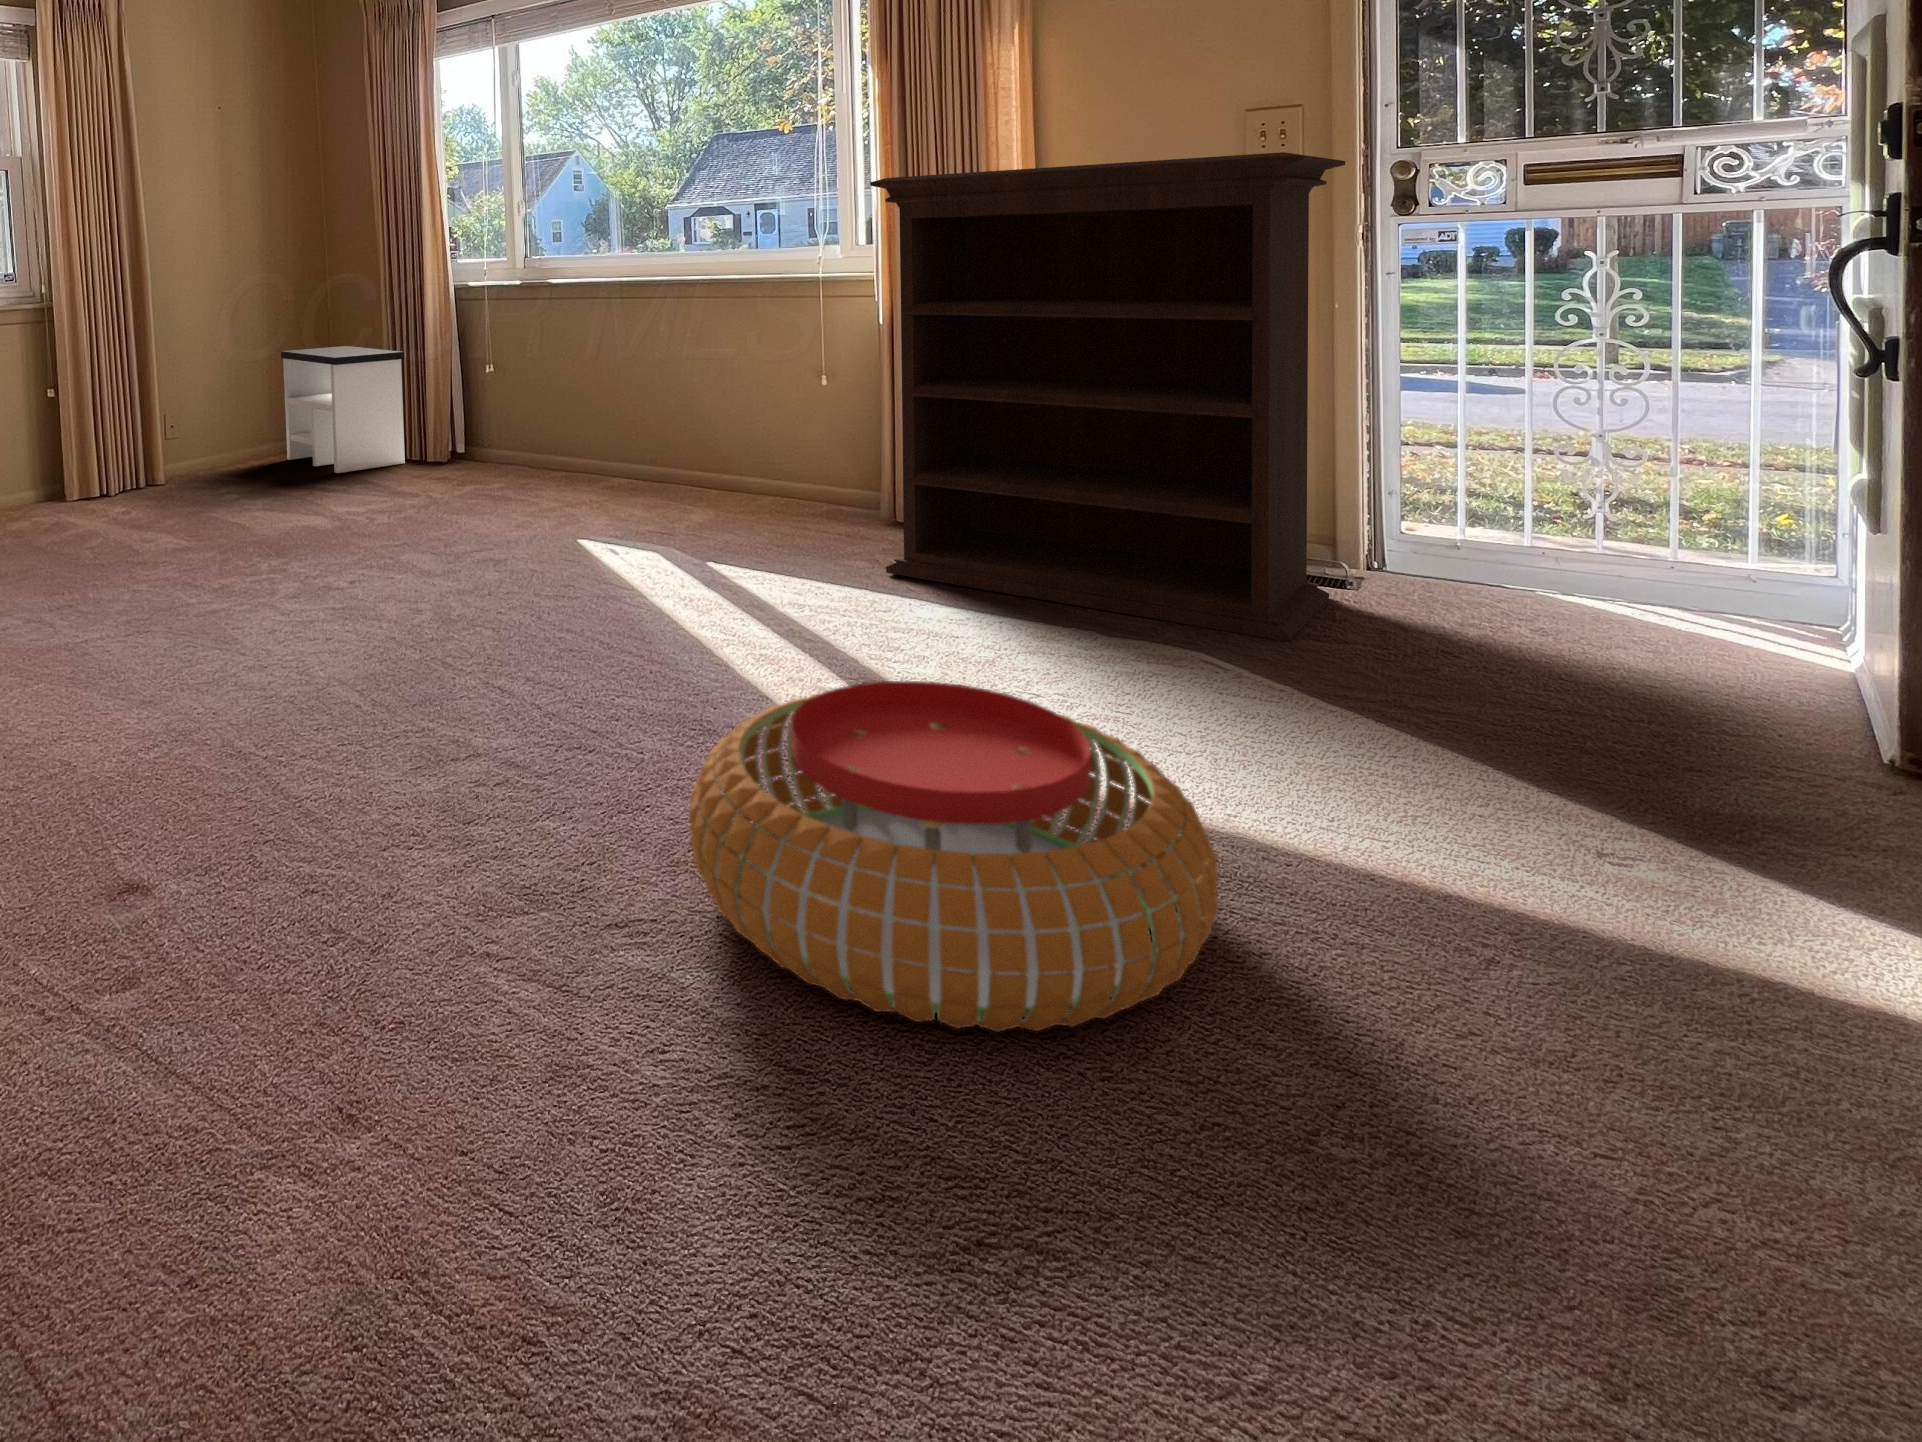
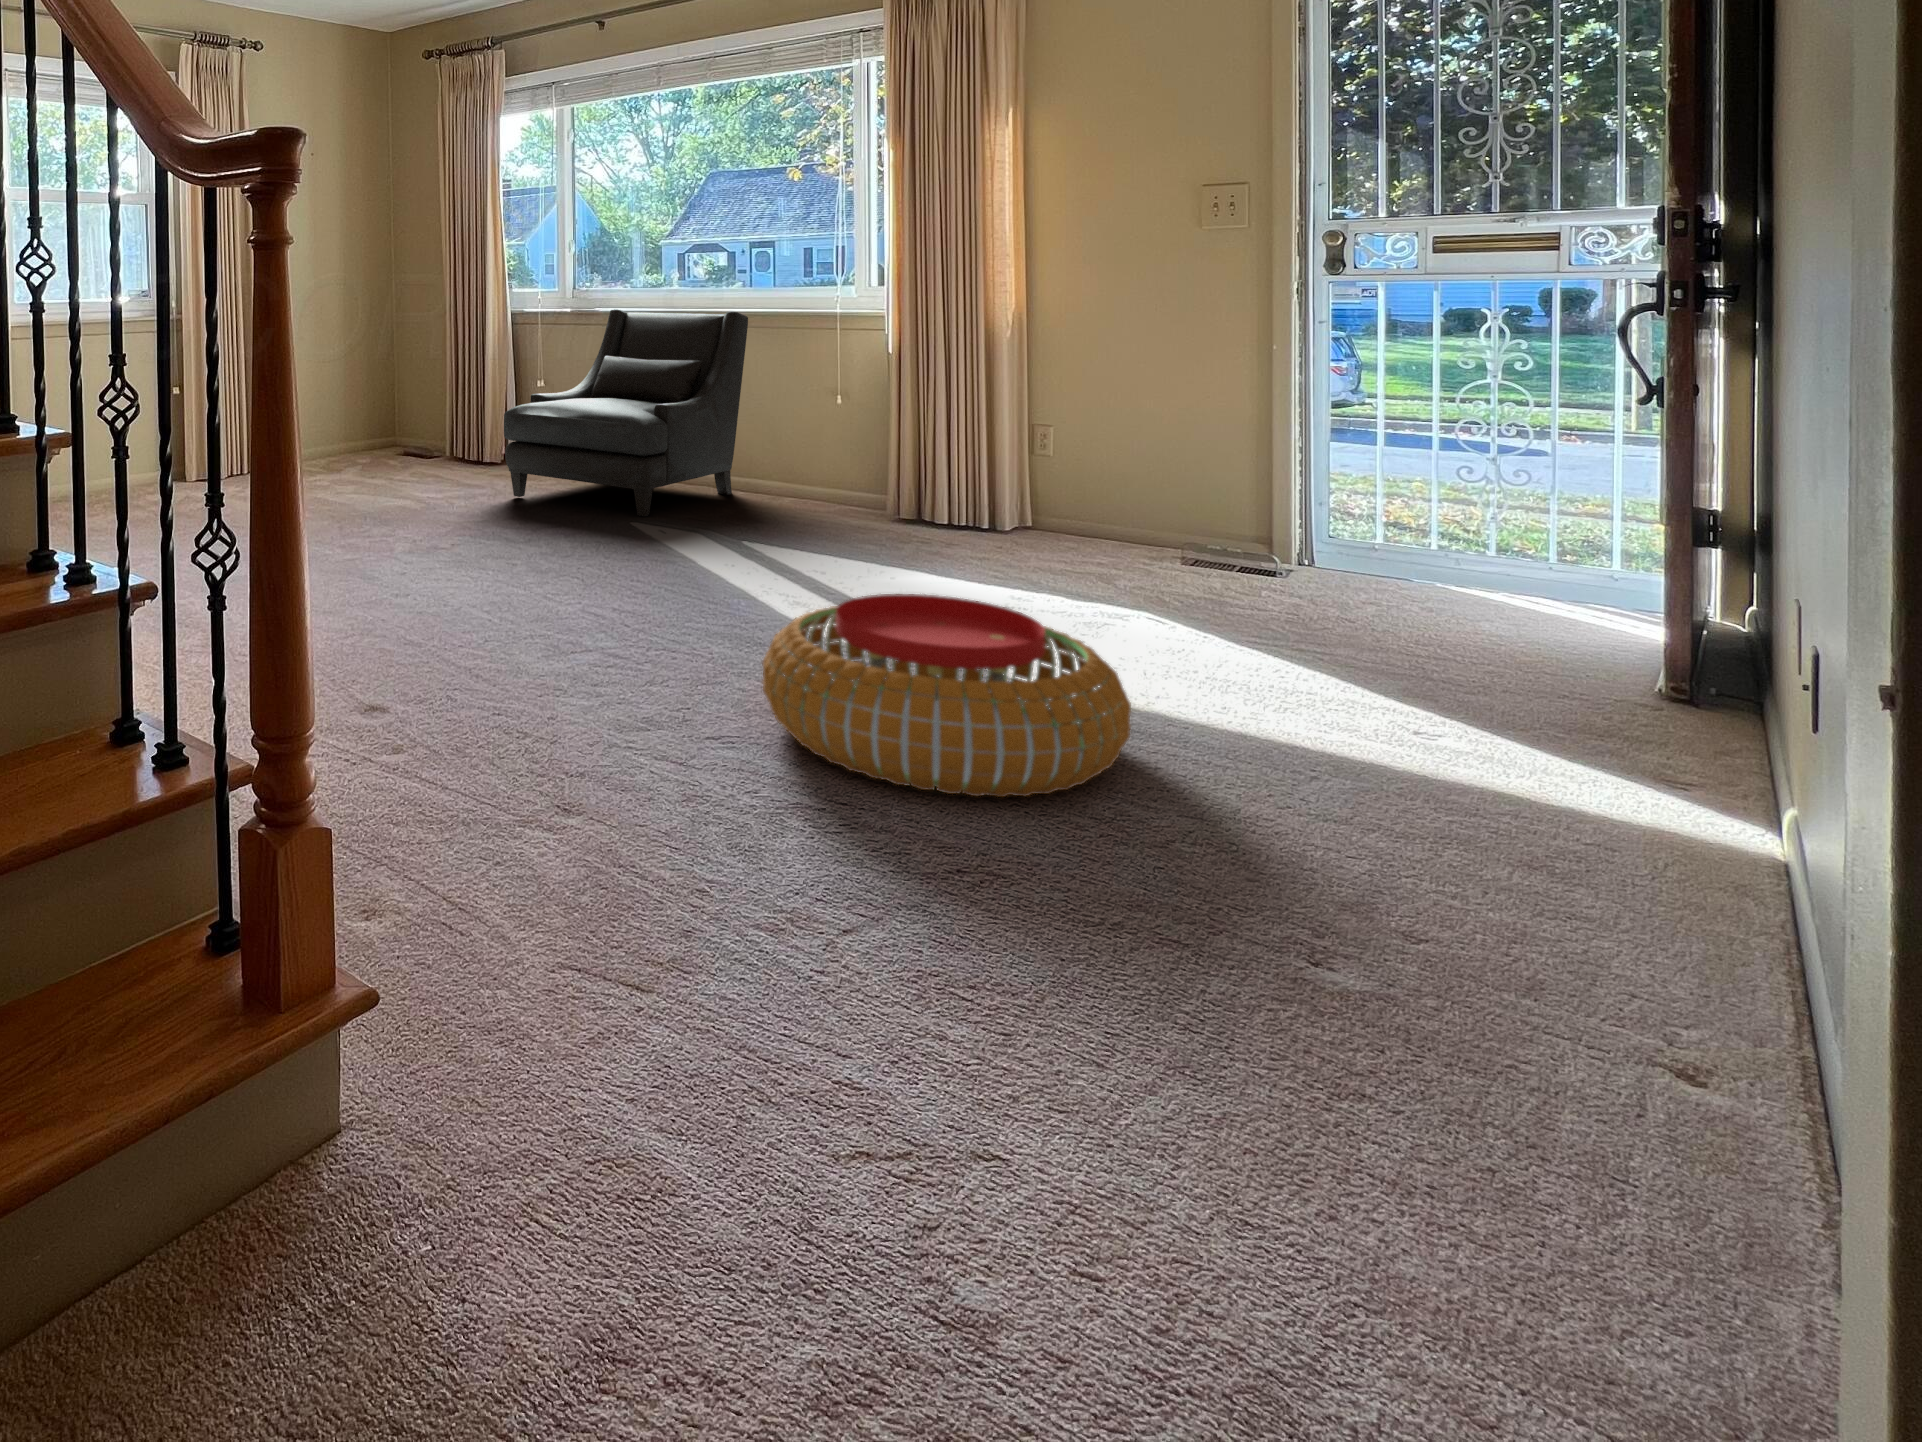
bookshelf: present [870,152,1345,642] -> none [886,223,1278,609]
armchair: none [432,279,719,531] -> present [504,309,748,516]
side table: present [281,346,405,473] -> none [360,361,468,468]

